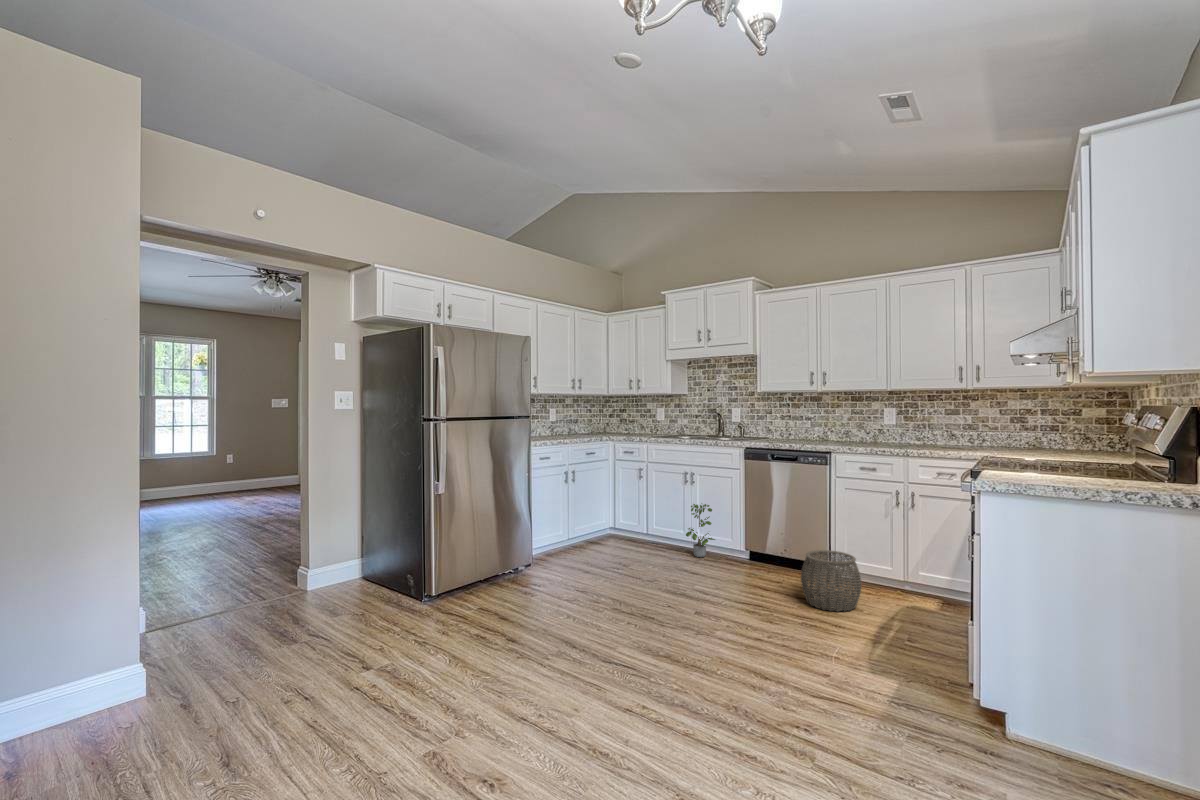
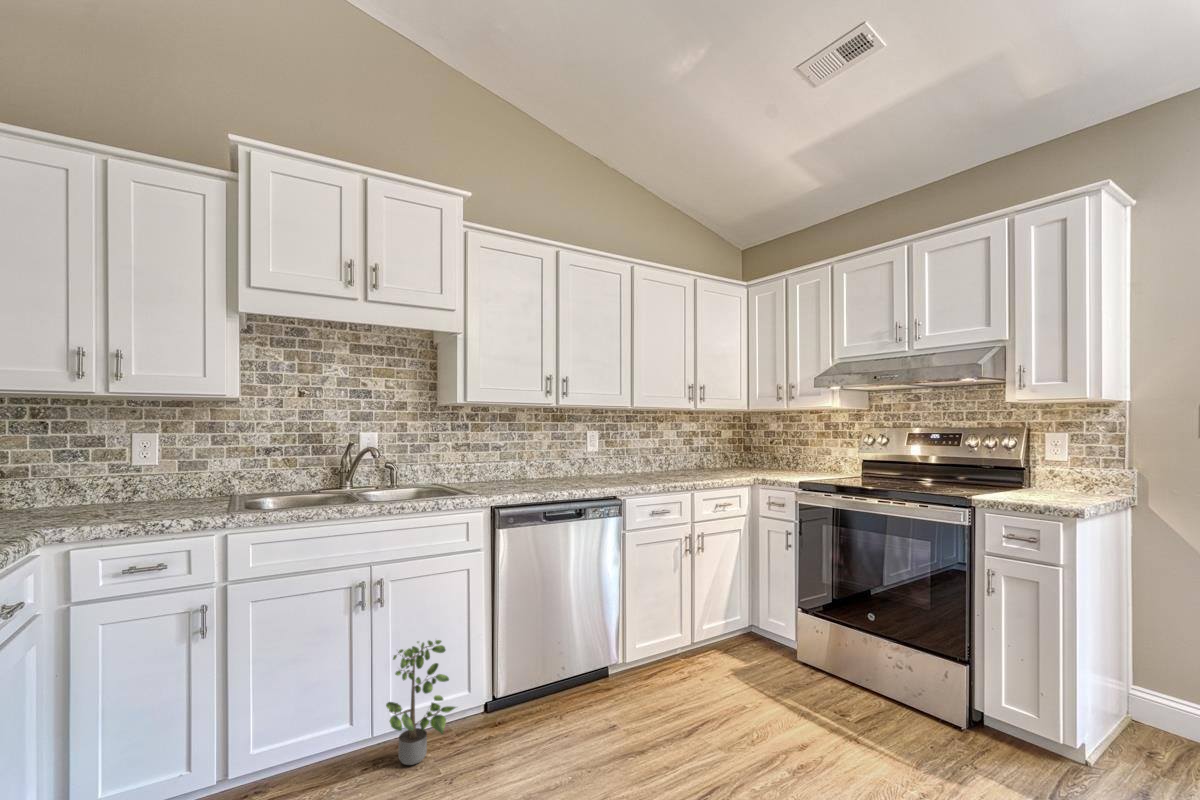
woven basket: present [801,550,862,612] -> none [694,637,778,737]

